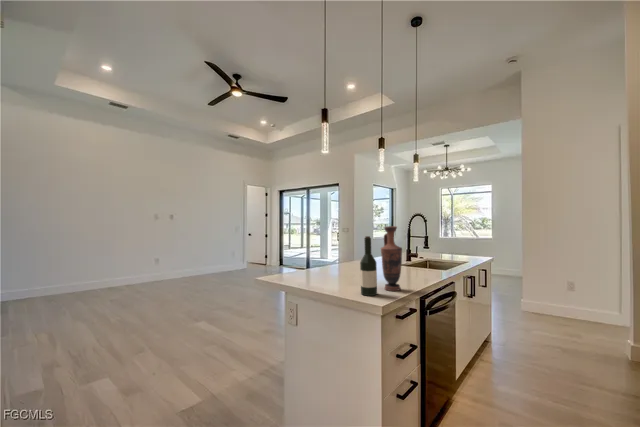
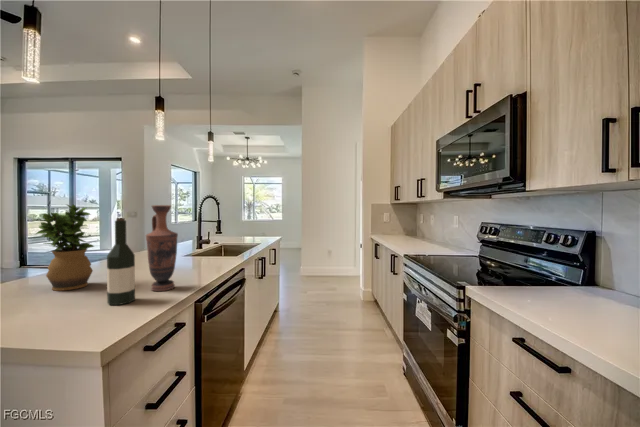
potted plant: none [319,226,347,283] -> present [37,205,94,291]

